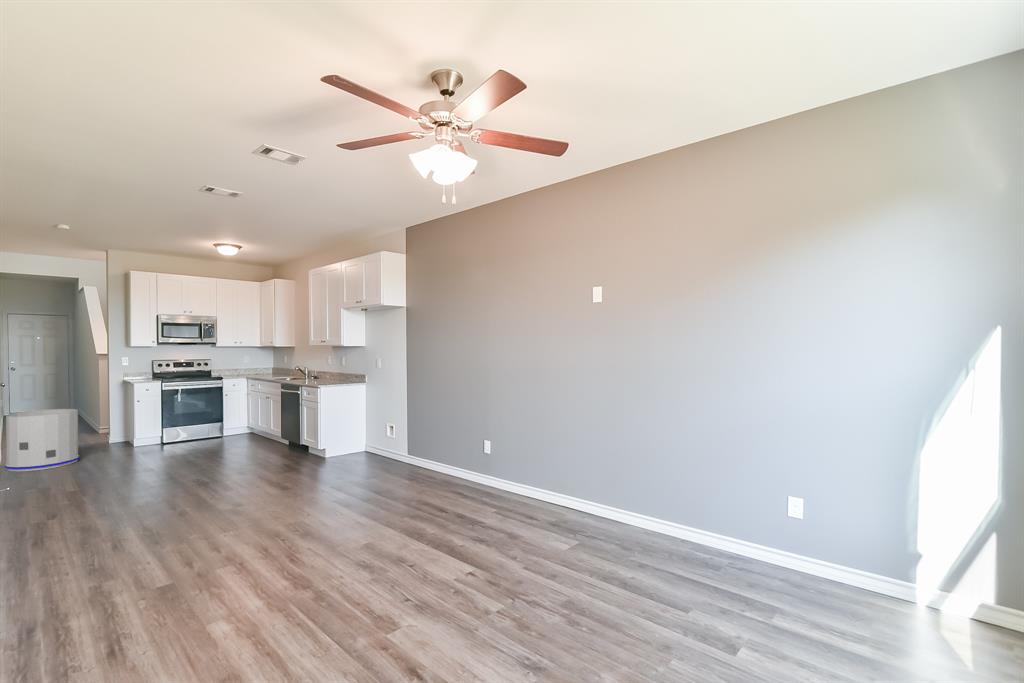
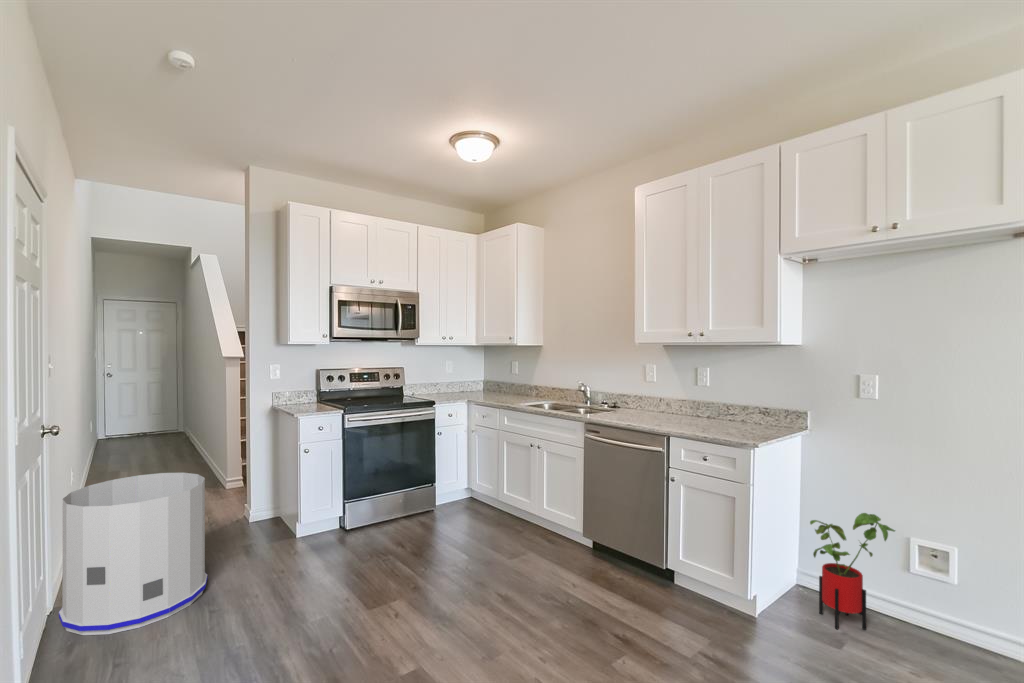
house plant: none [344,413,375,459] -> present [810,513,895,630]

